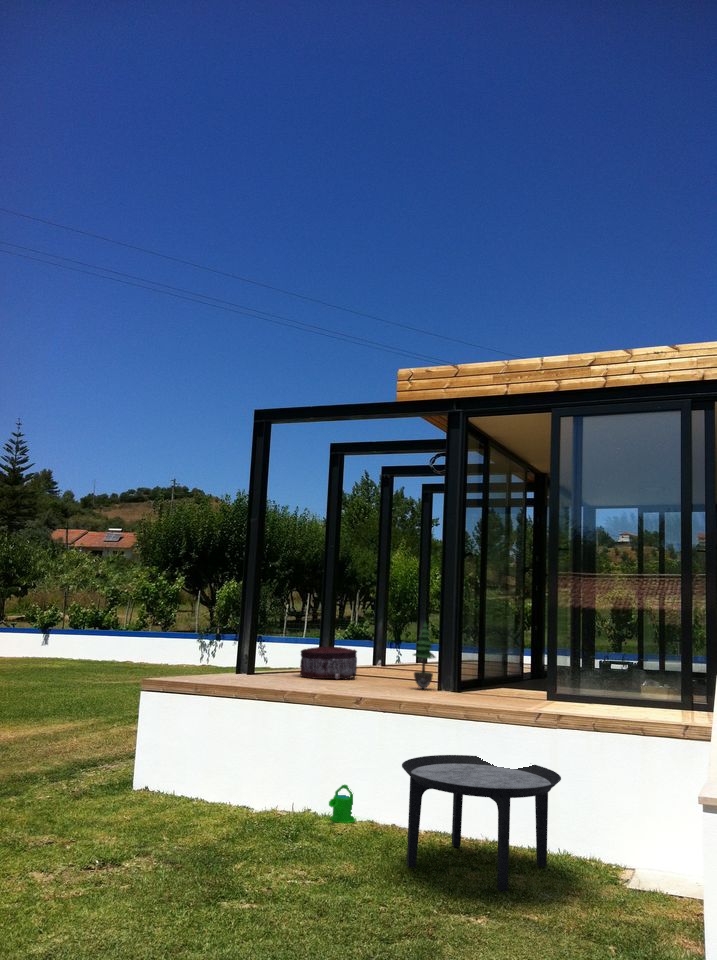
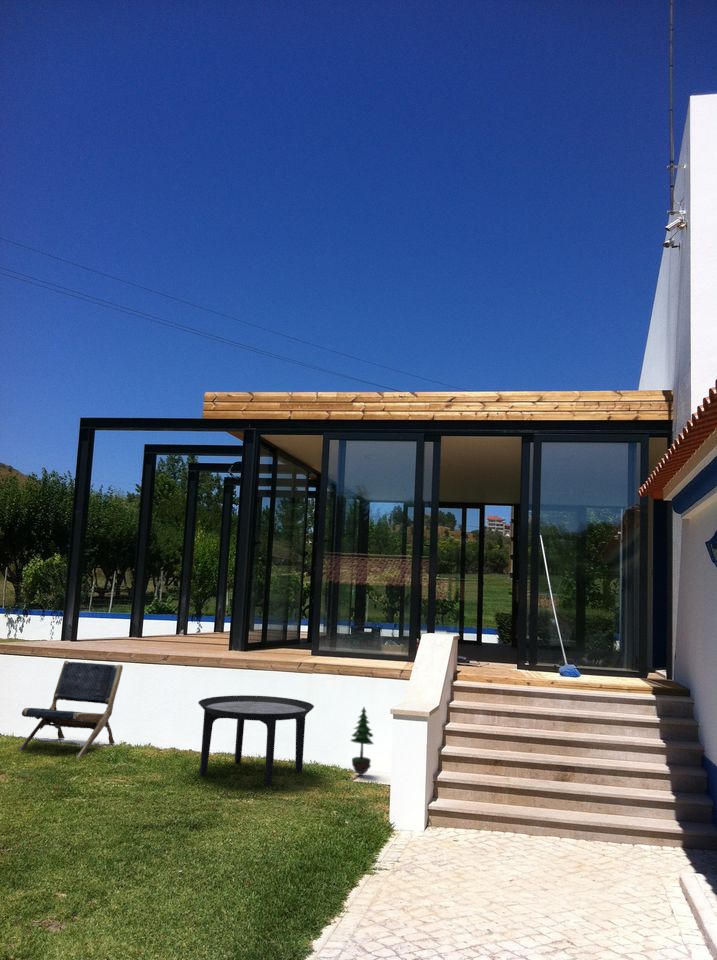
potted tree: present [413,622,435,689] -> present [351,708,373,775]
pouf: present [300,646,357,679] -> none [115,617,165,644]
lounge chair: none [181,700,307,828] -> present [18,661,123,757]
watering can: present [329,785,356,823] -> none [140,723,161,752]

